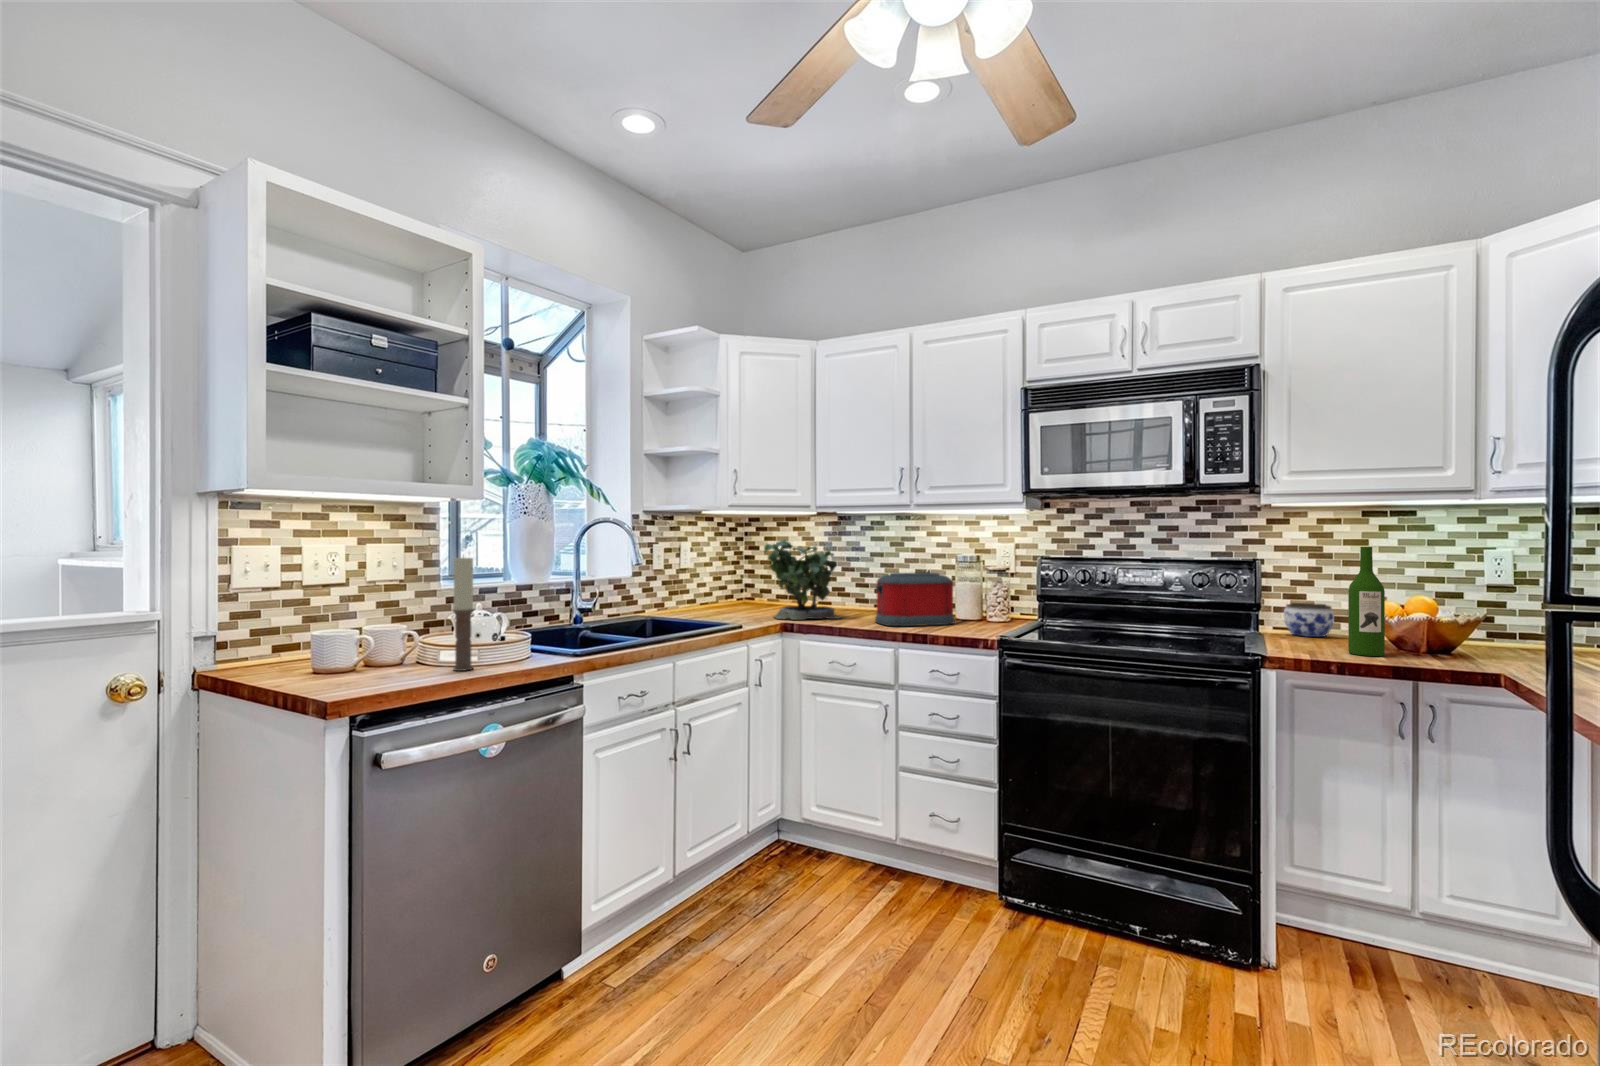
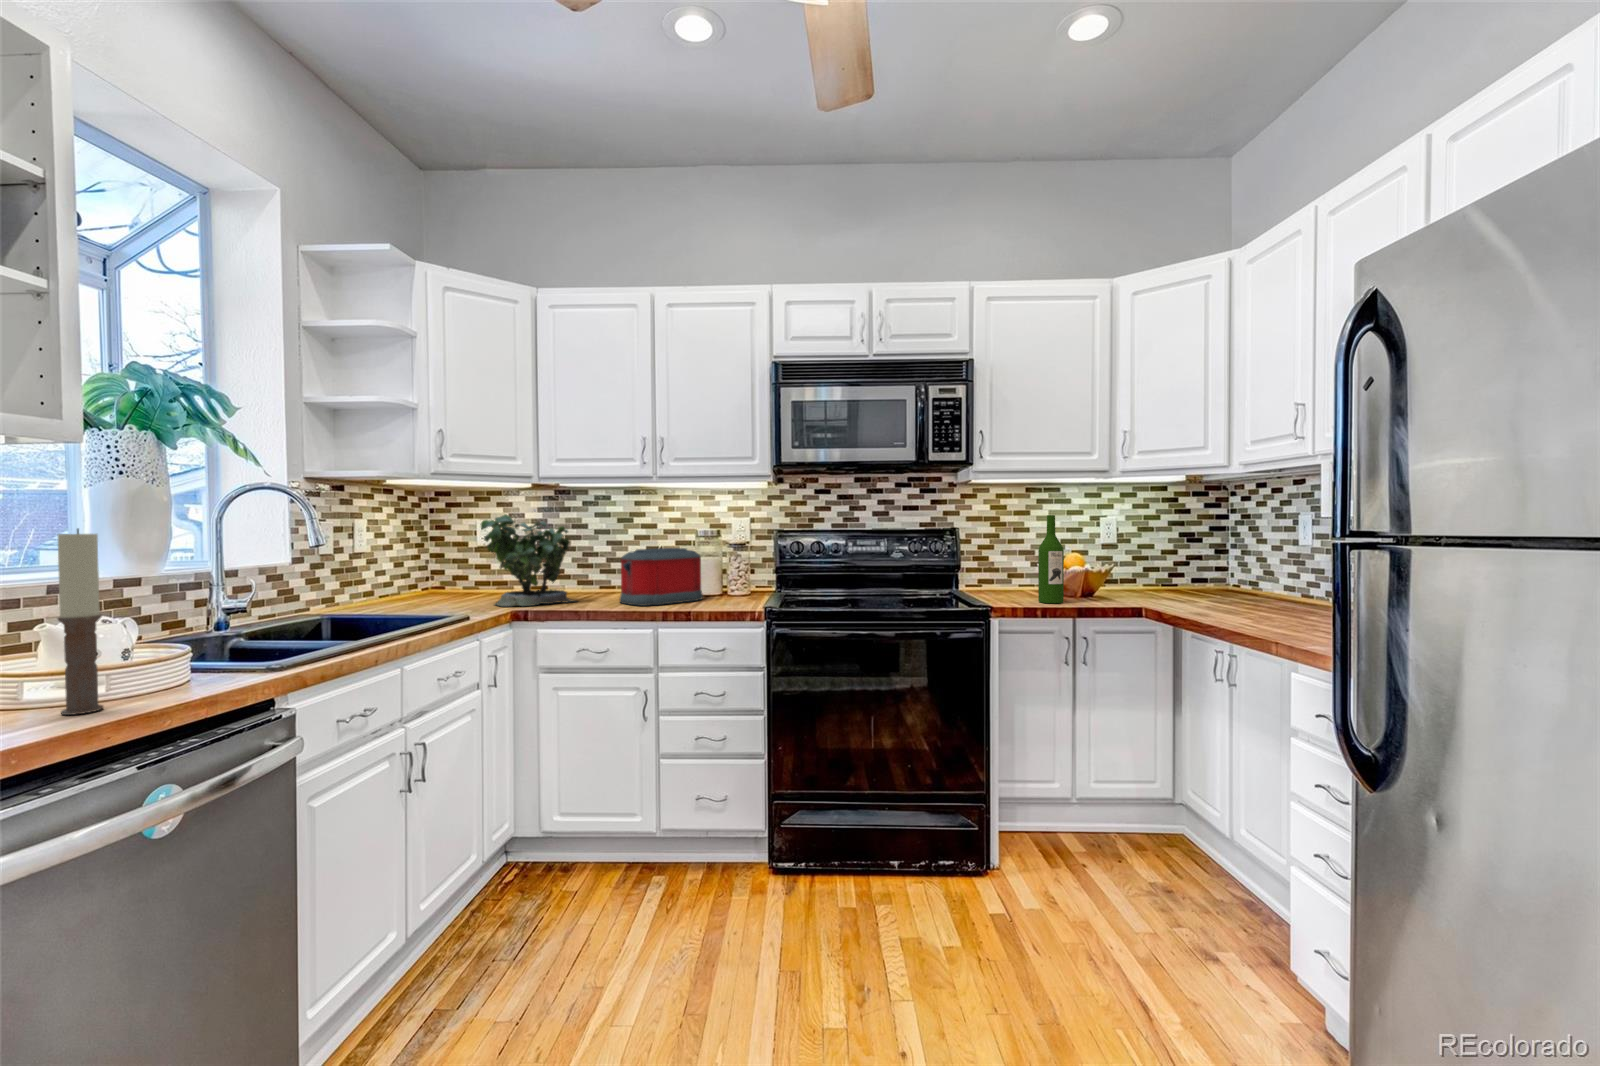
jar: present [1284,603,1334,637] -> none [975,564,1011,592]

